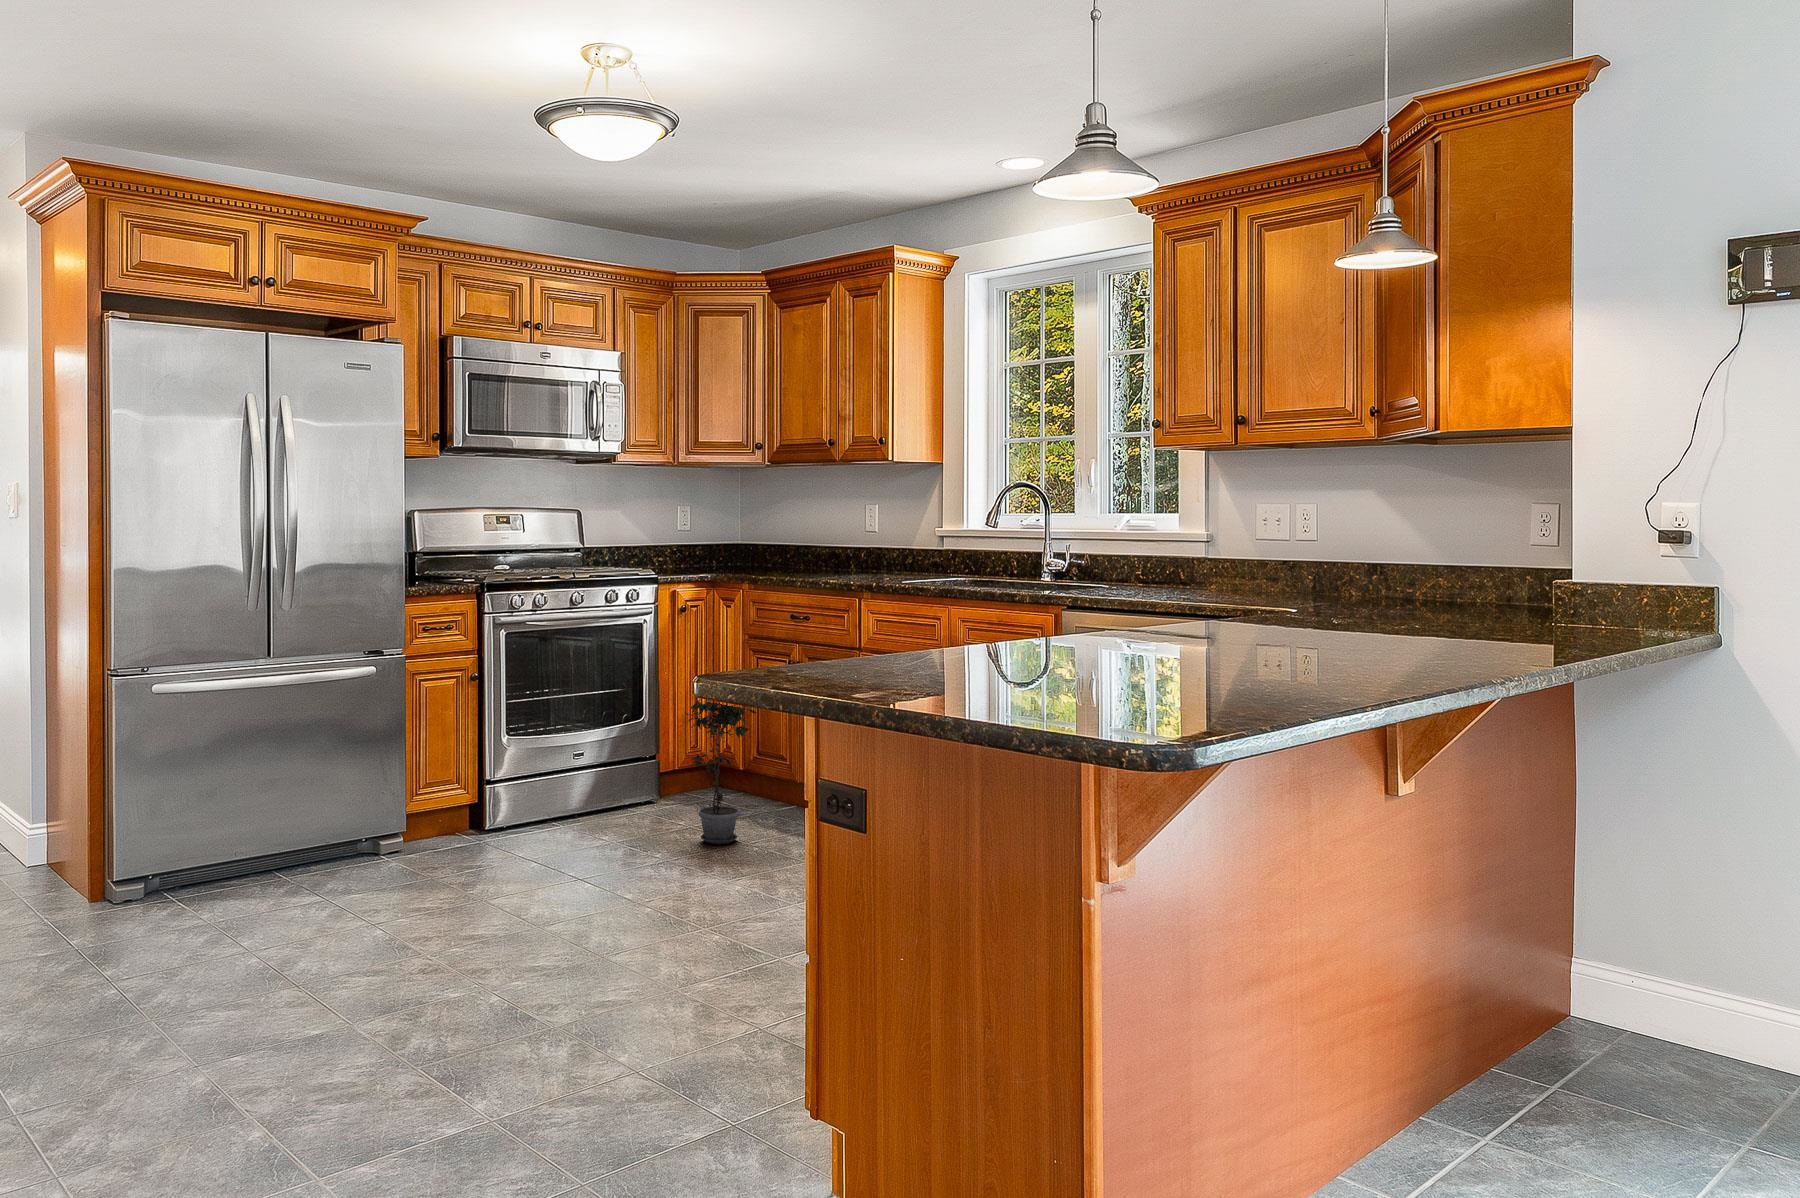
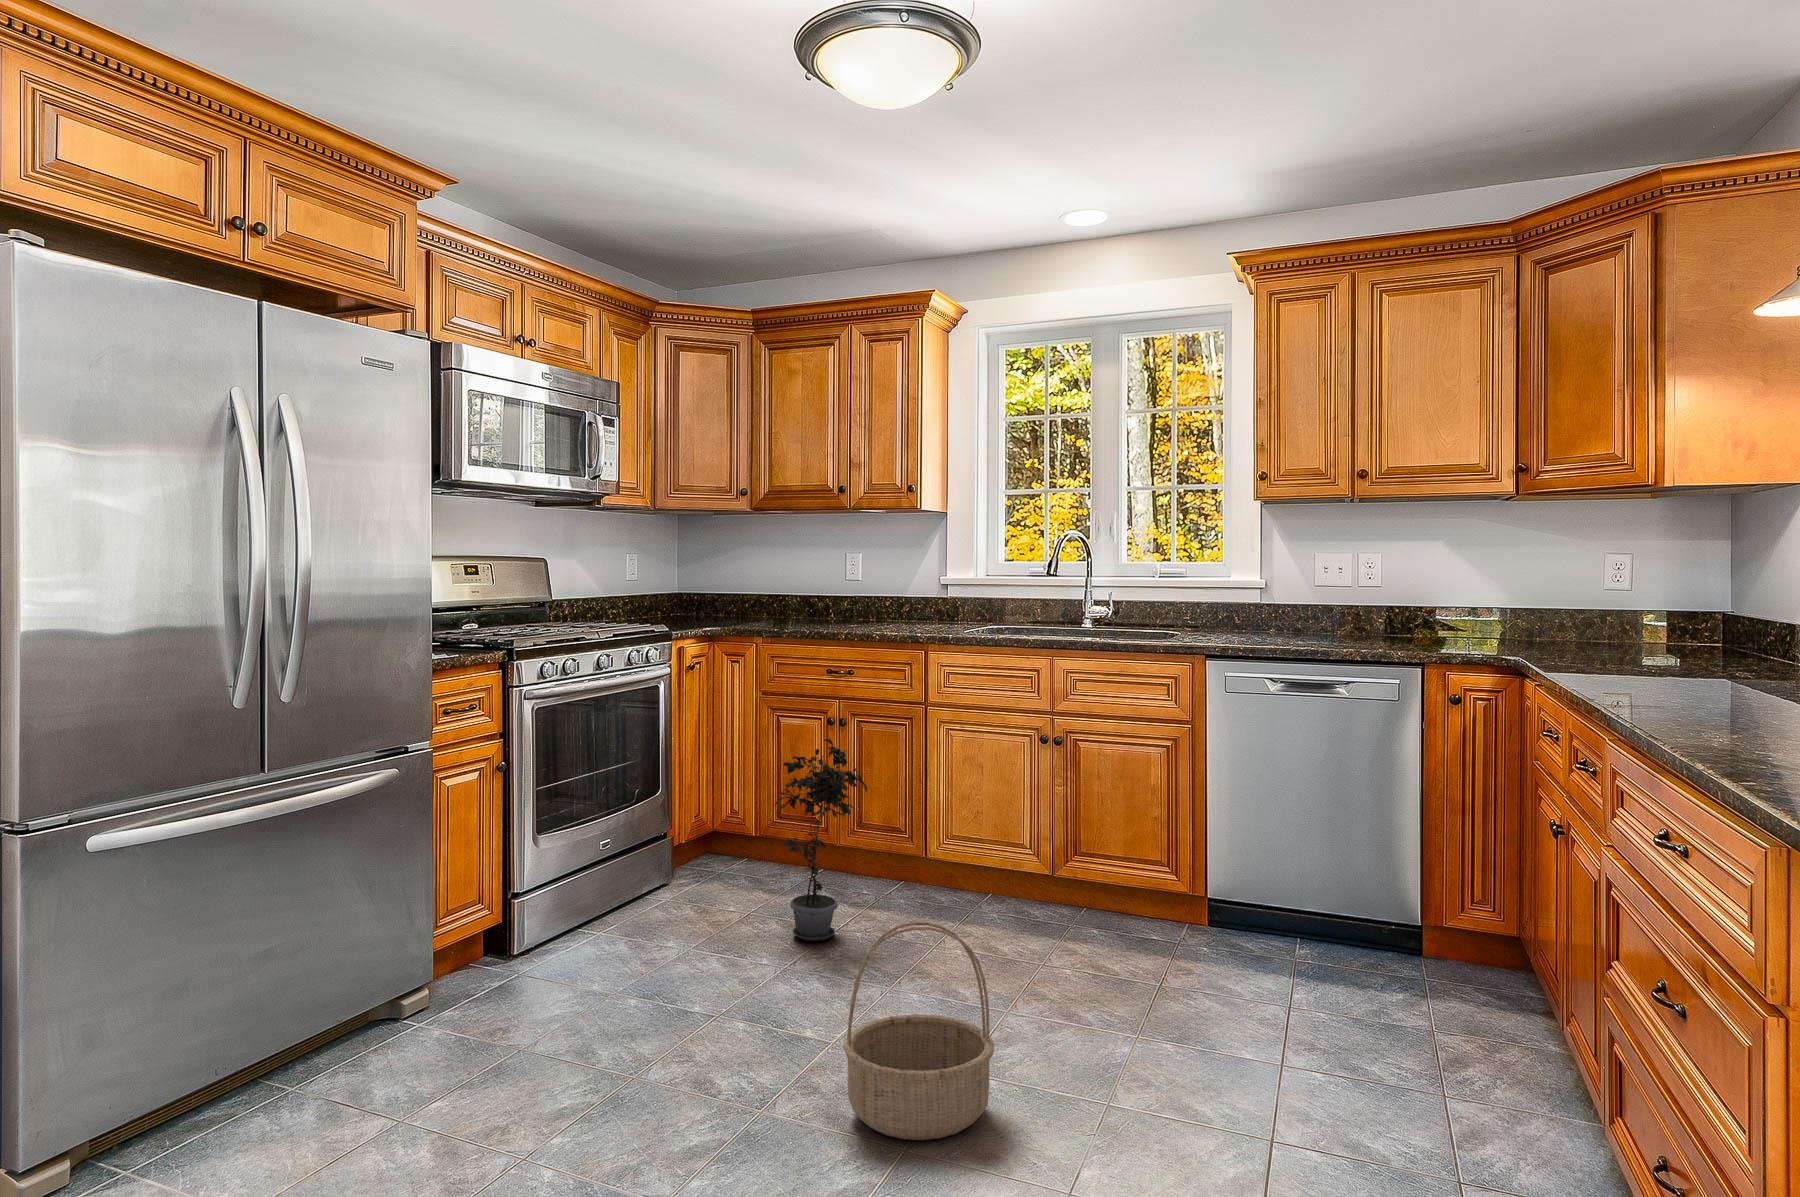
basket: none [571,789,684,948] -> present [843,922,994,1140]

